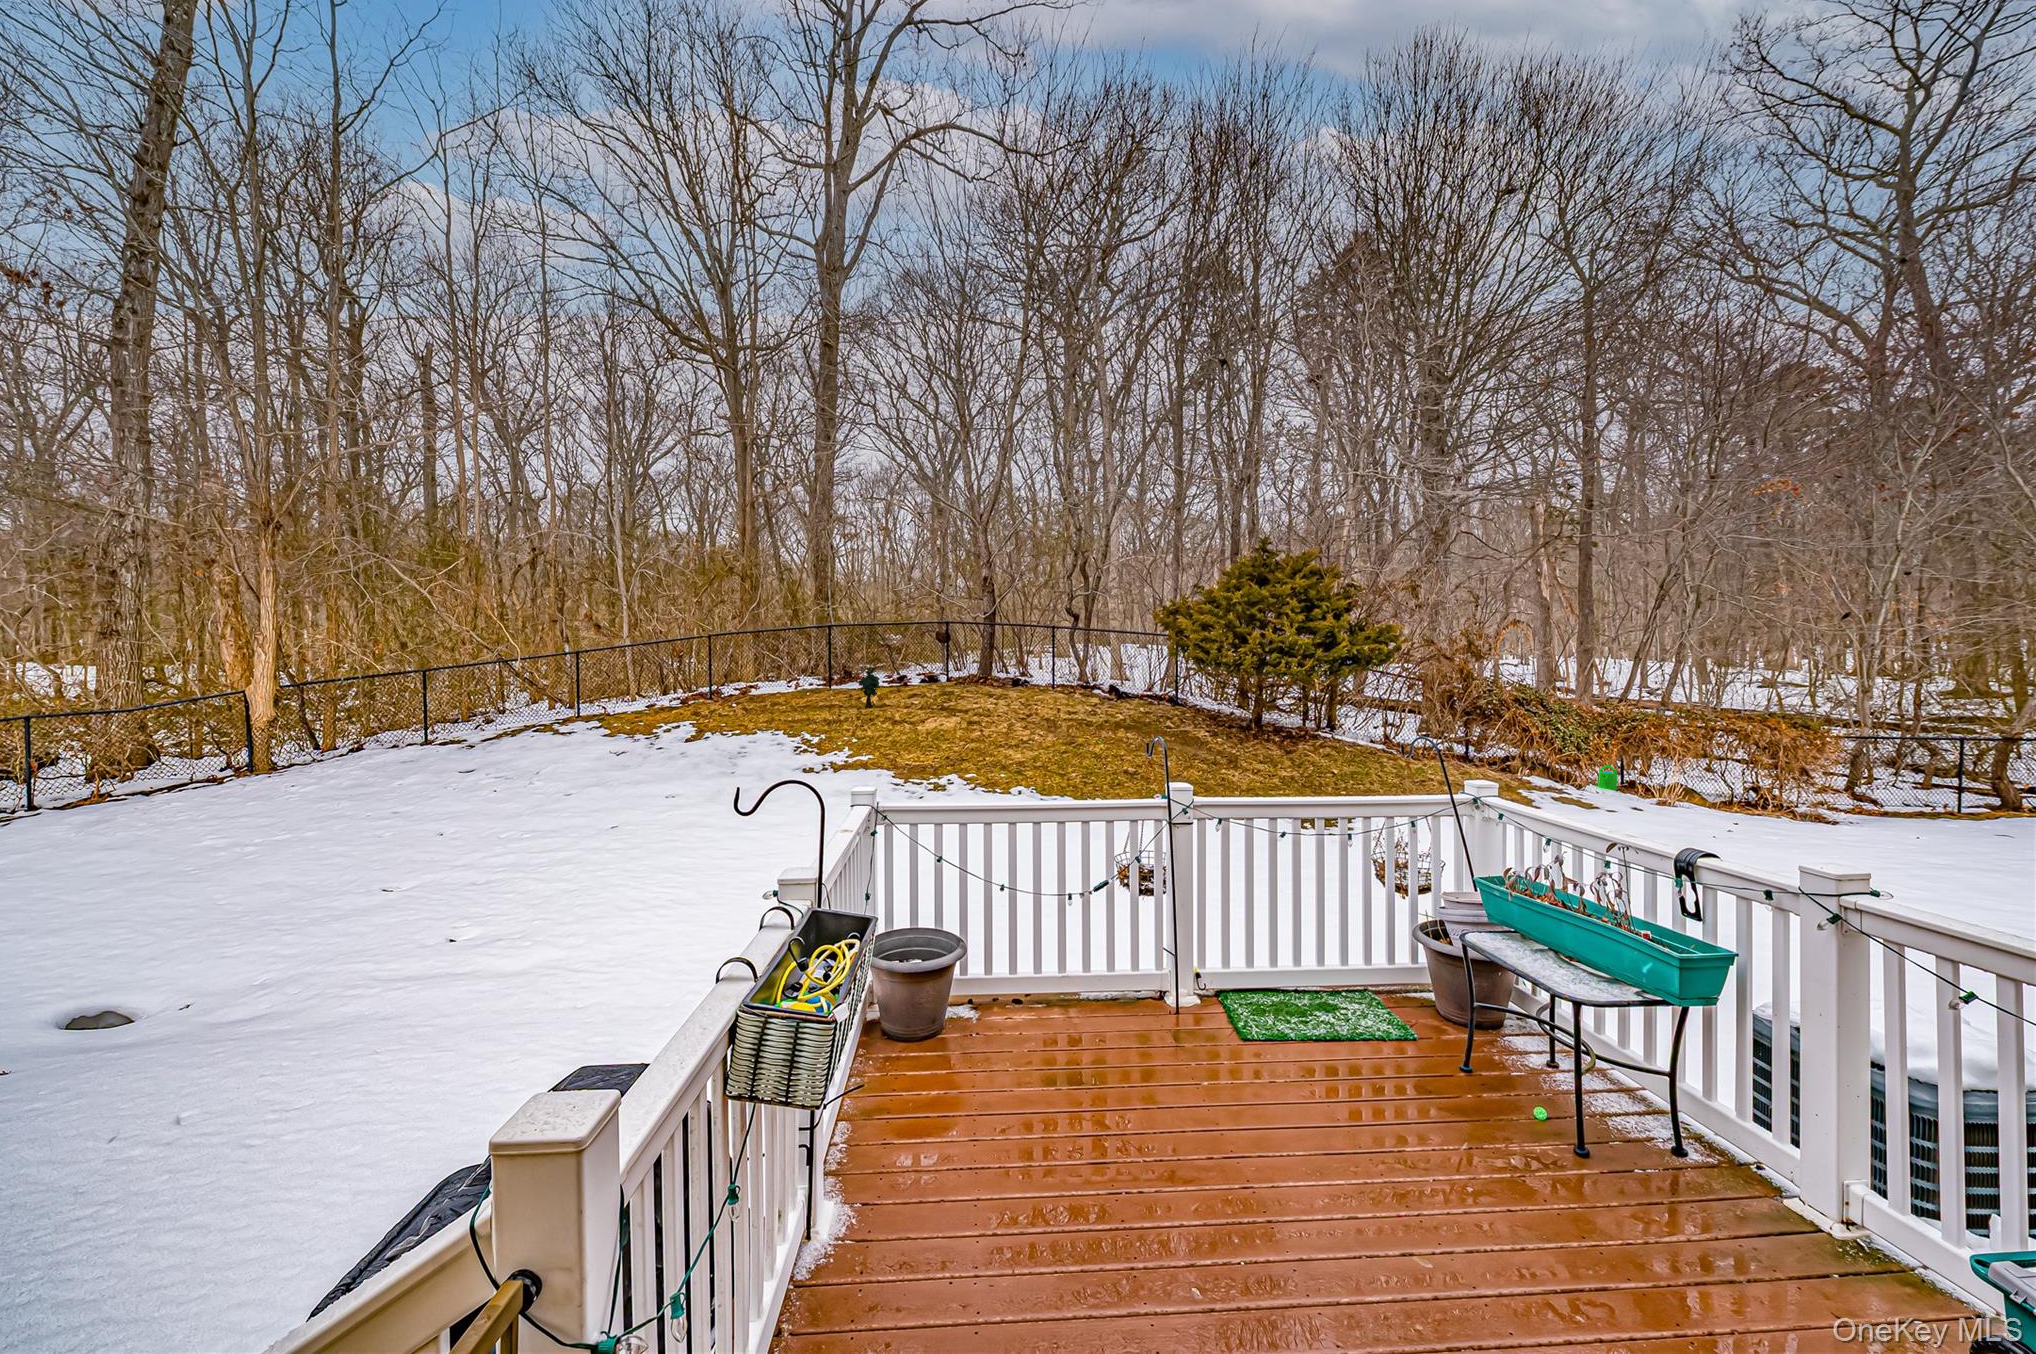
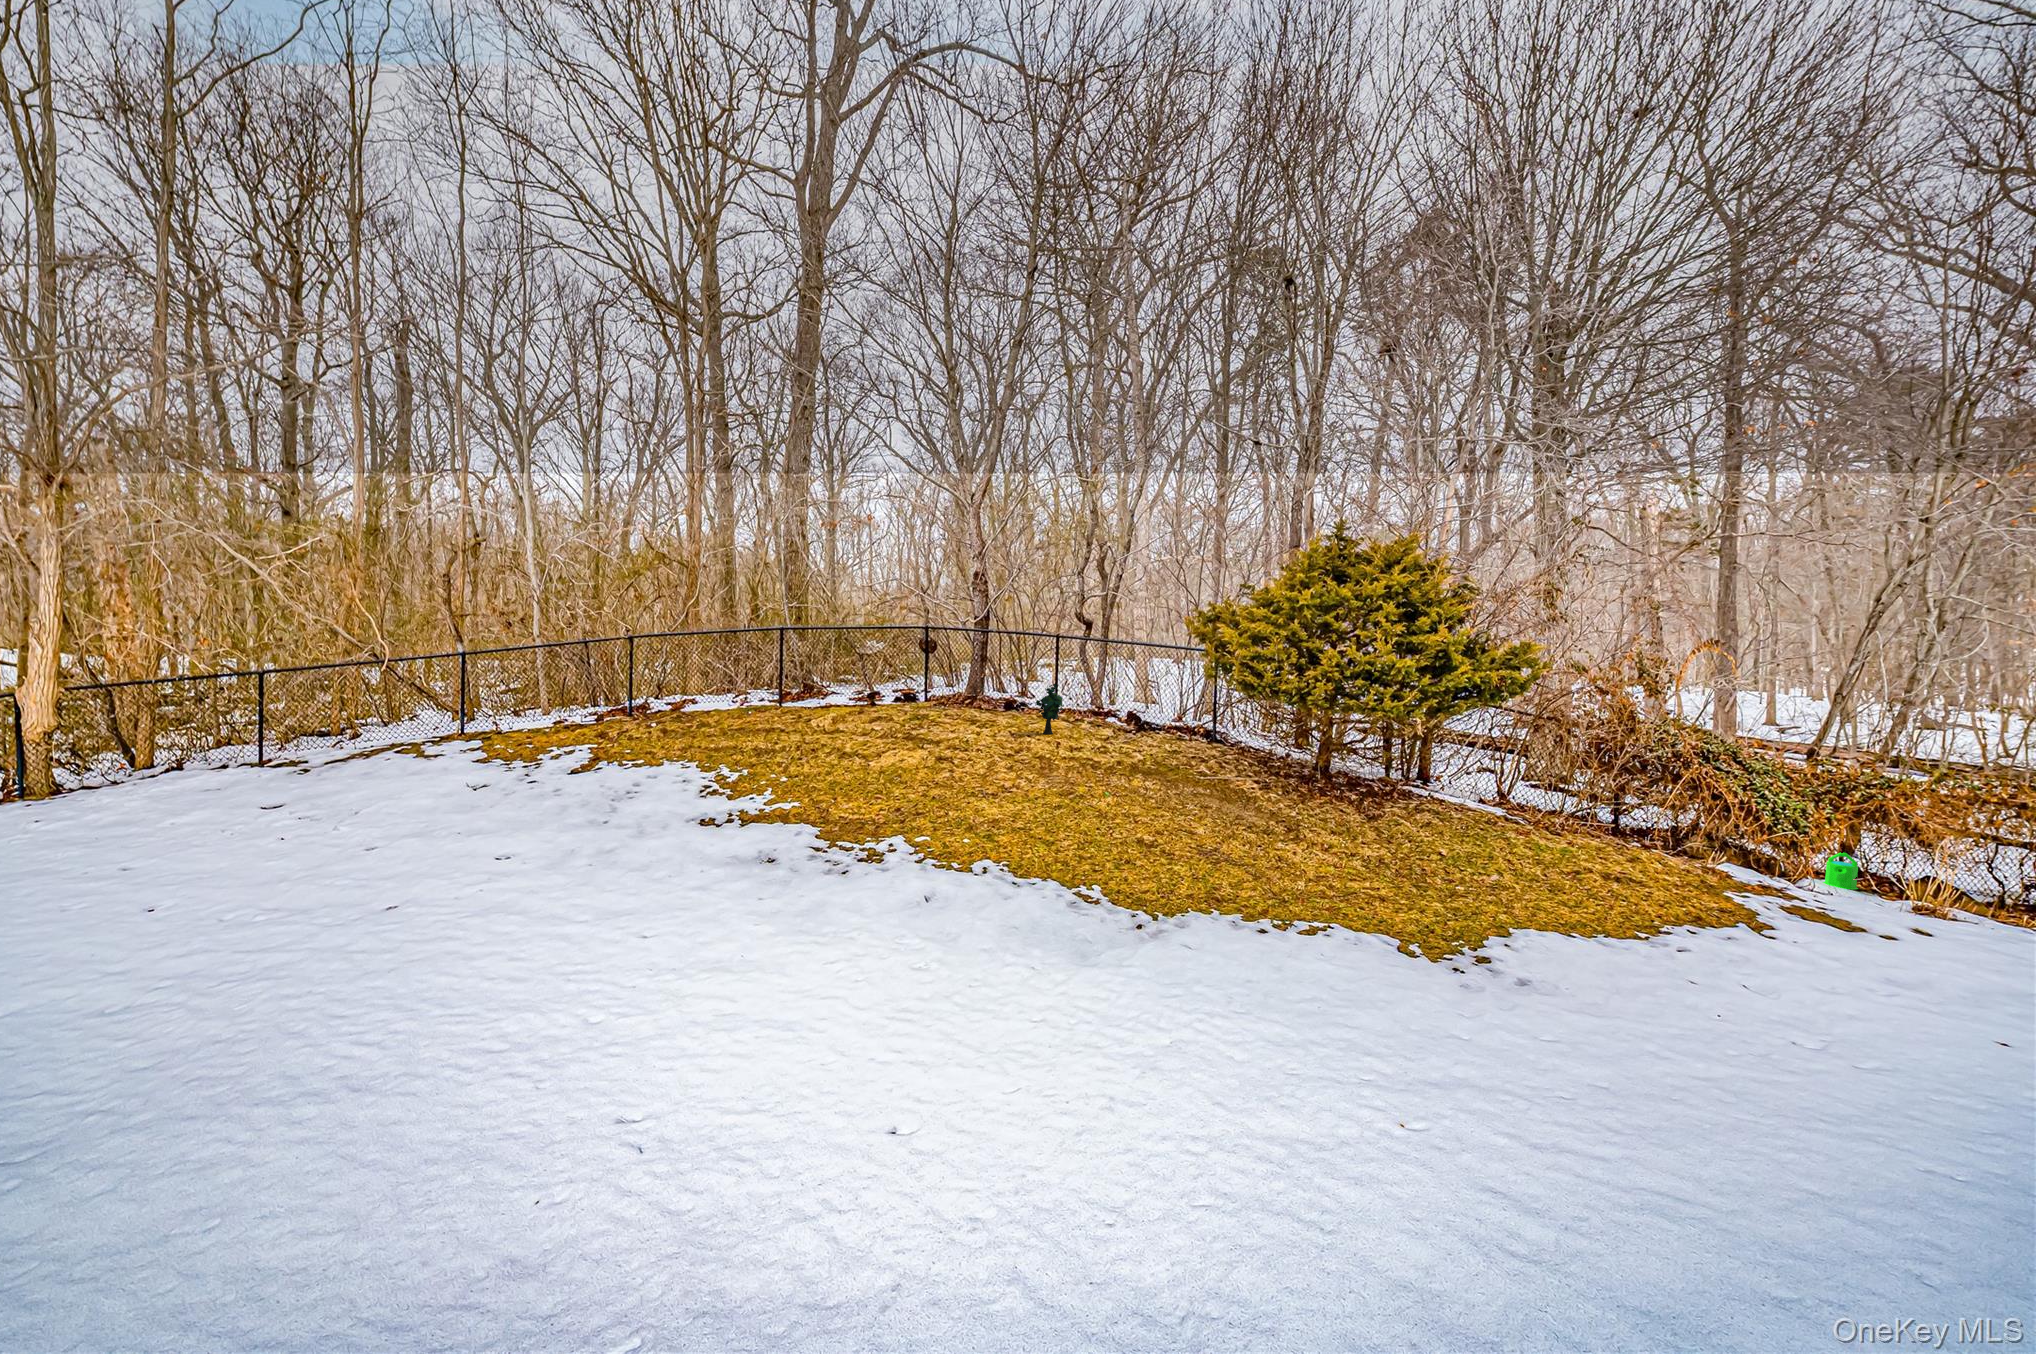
decorative plant: present [858,668,880,707] -> present [1036,684,1063,734]

